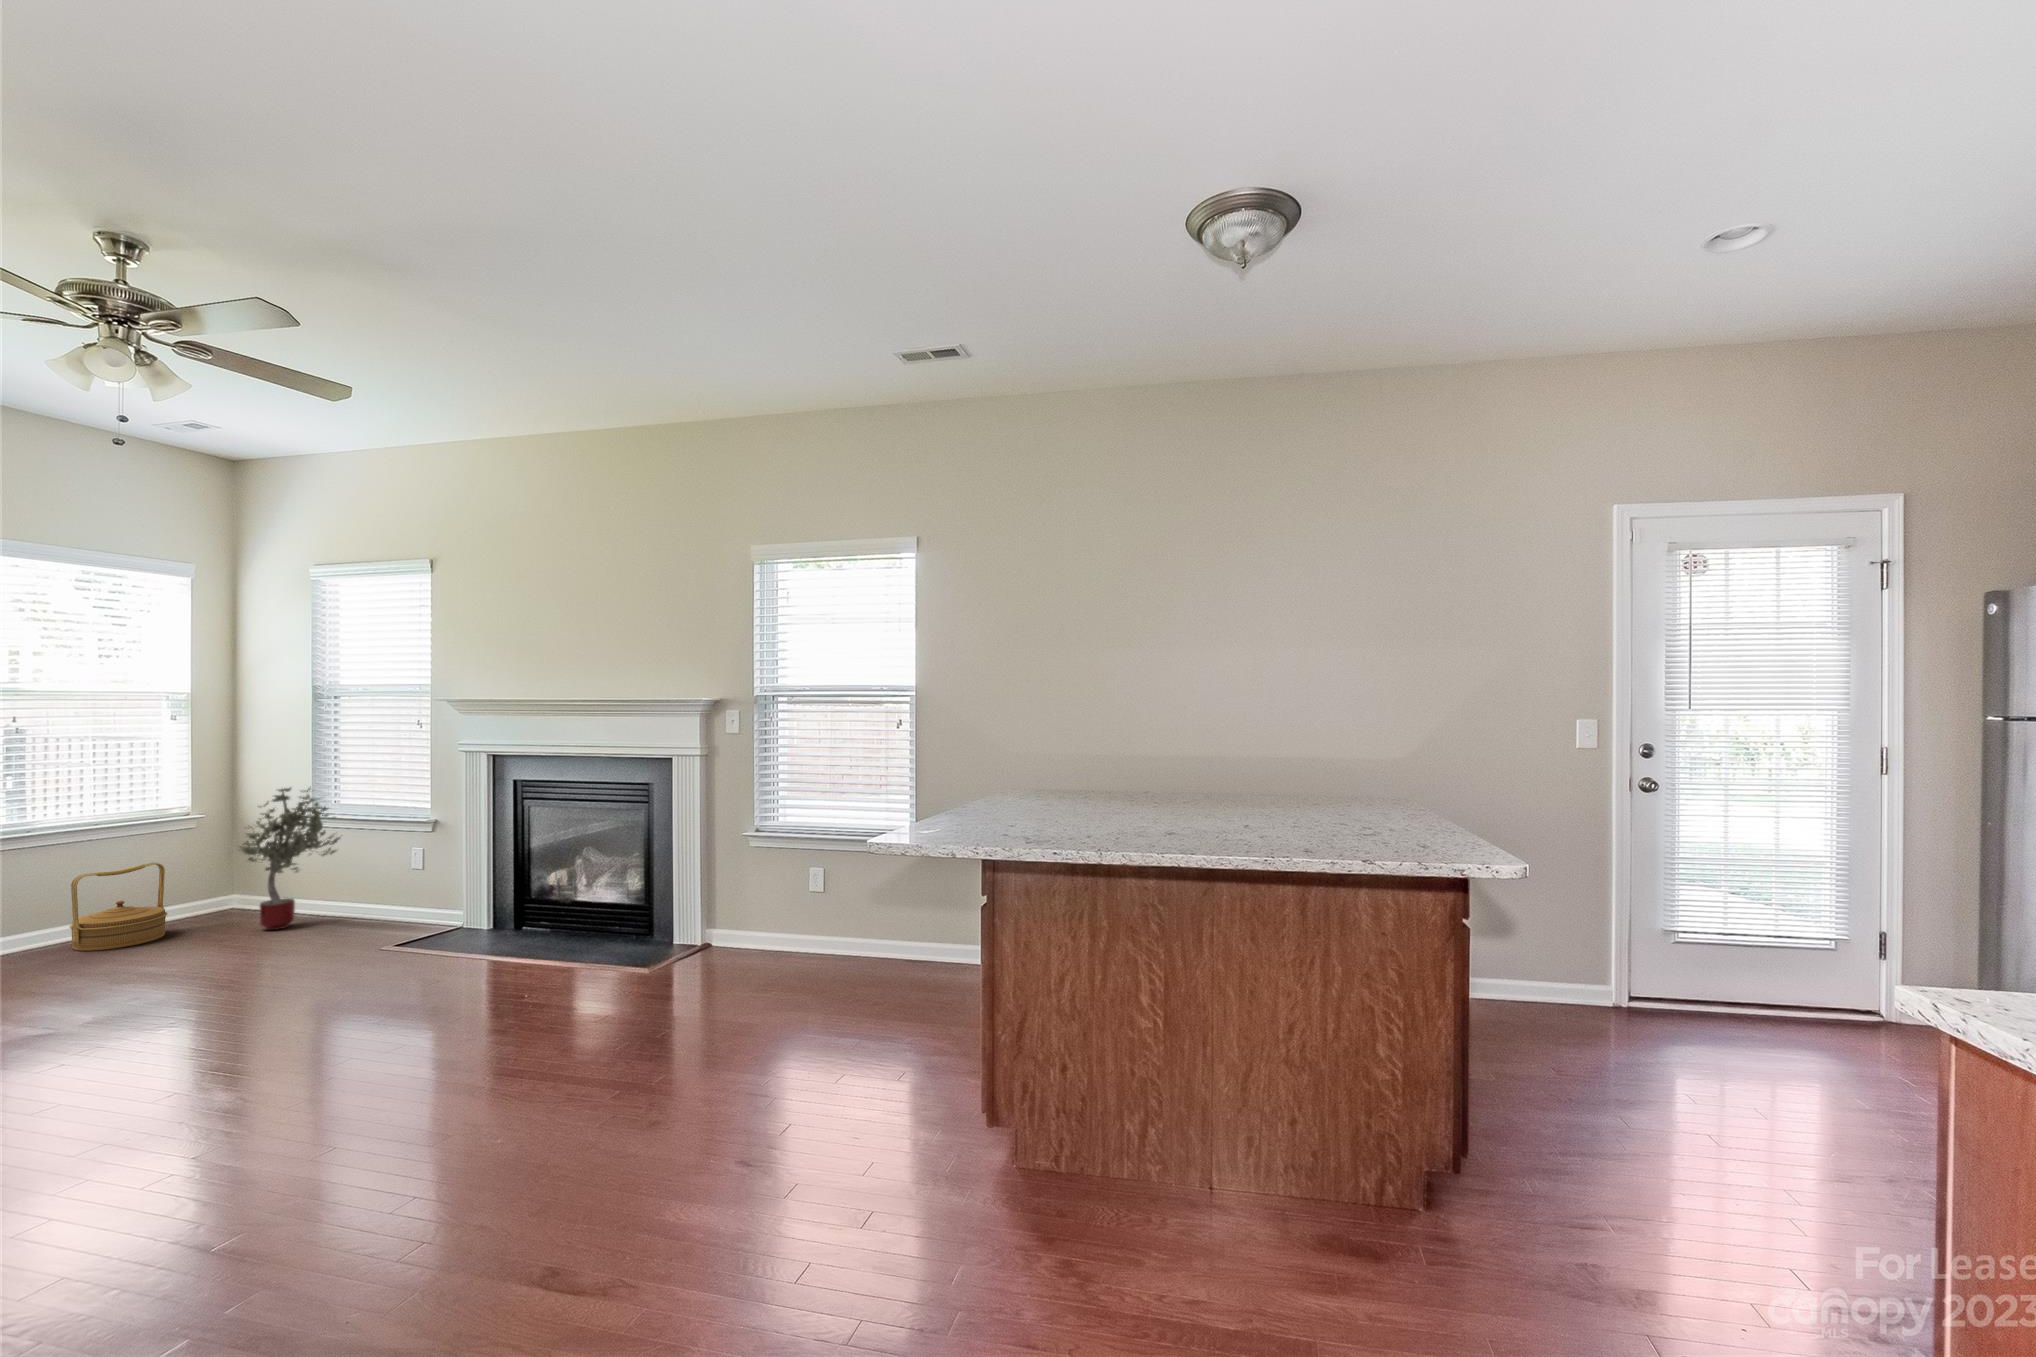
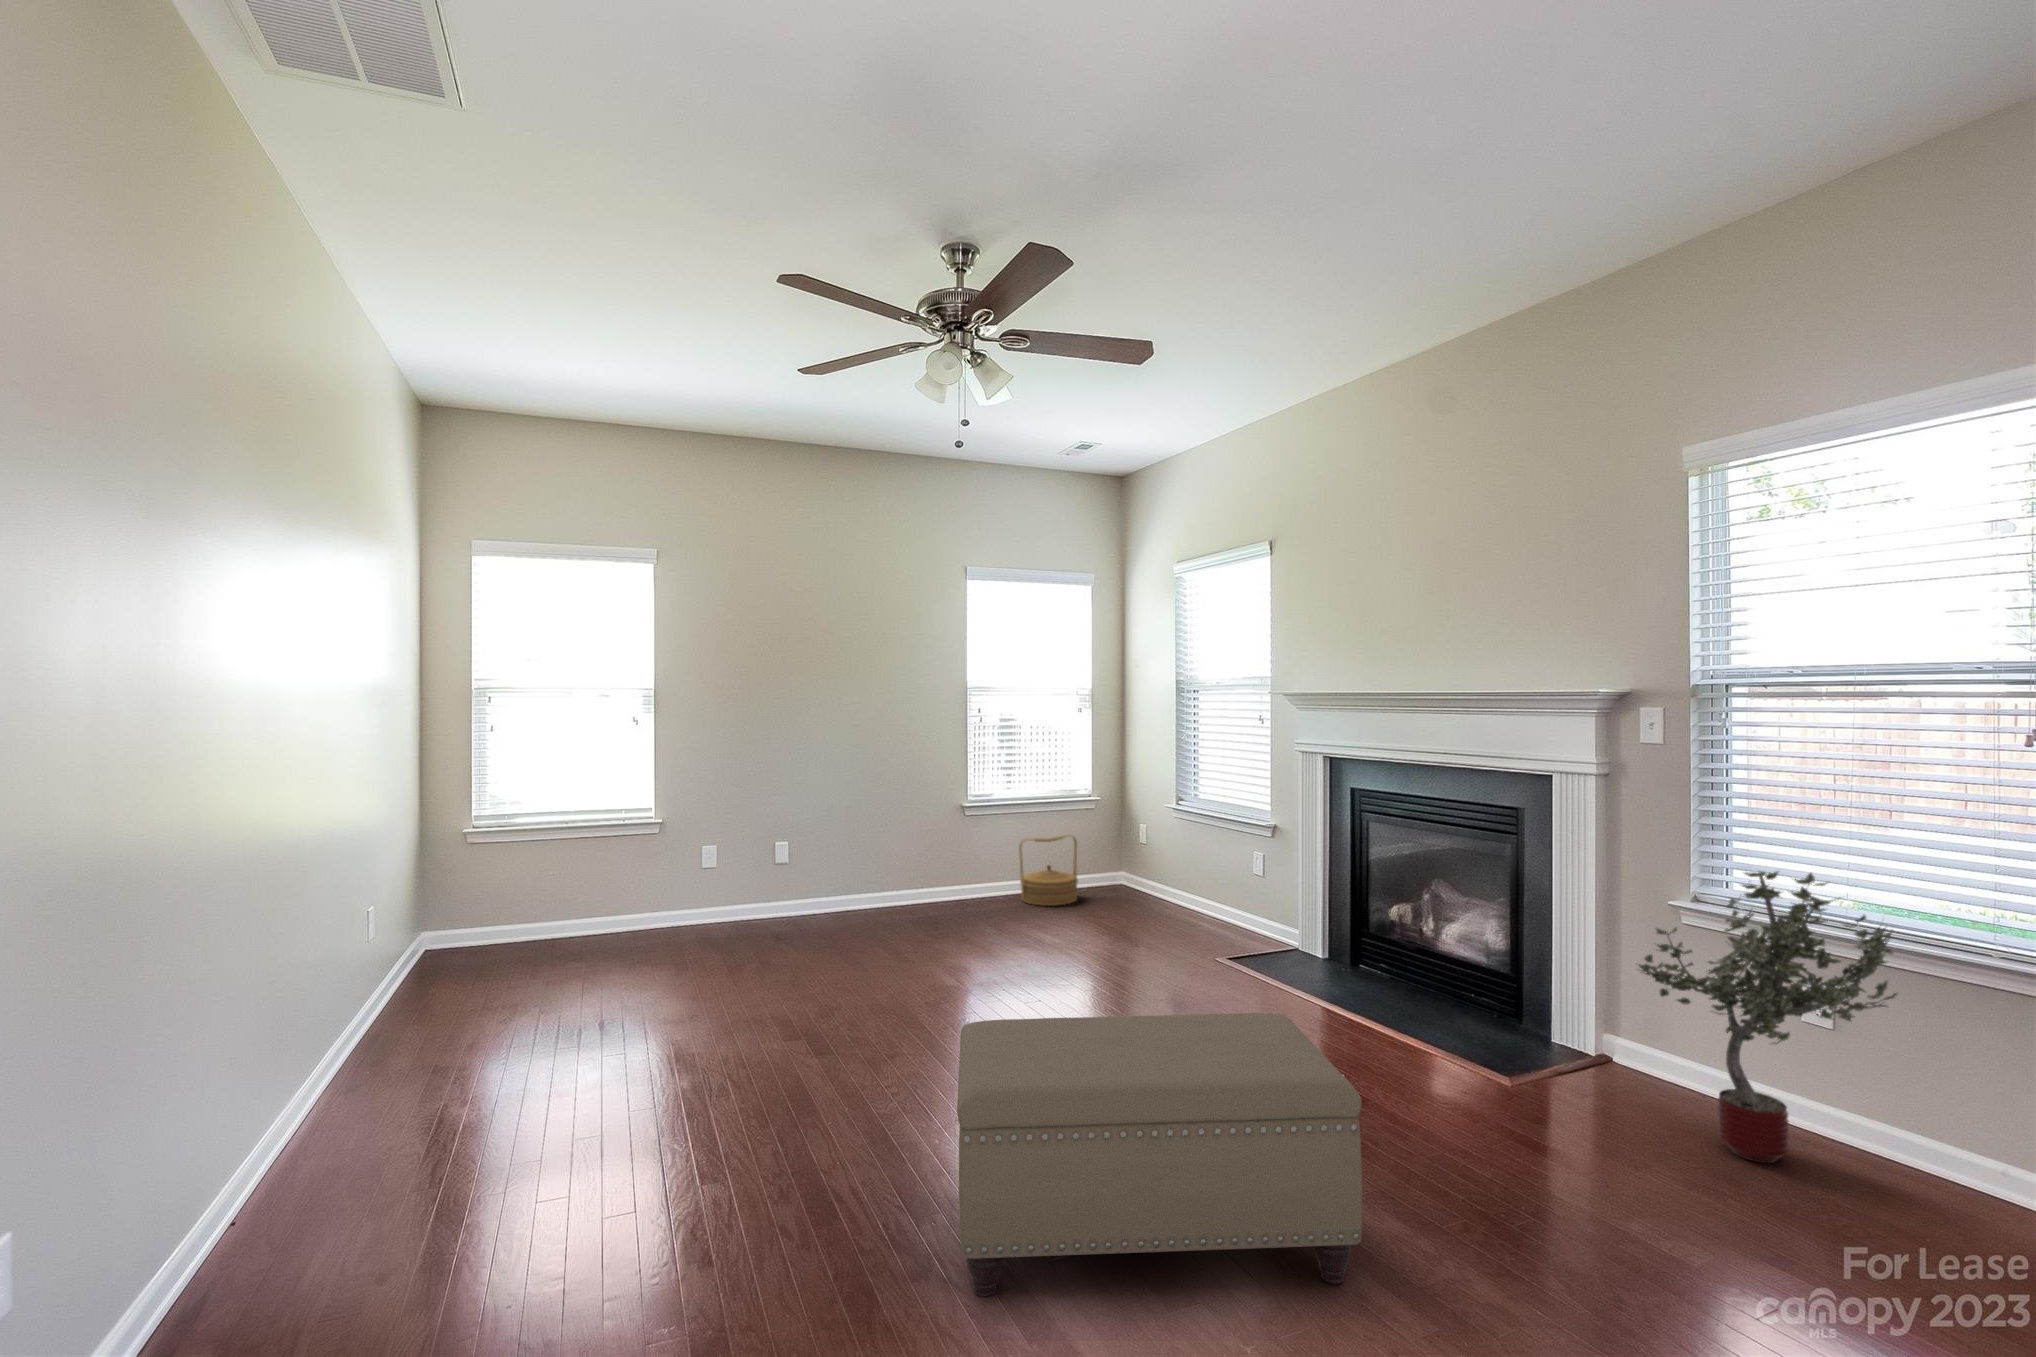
potted tree: present [239,787,341,930] -> present [1639,871,1897,1163]
ottoman: none [141,950,562,1248] -> present [957,1013,1362,1298]

